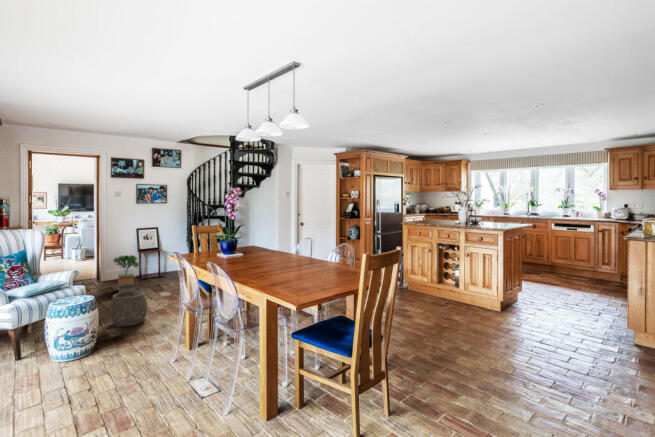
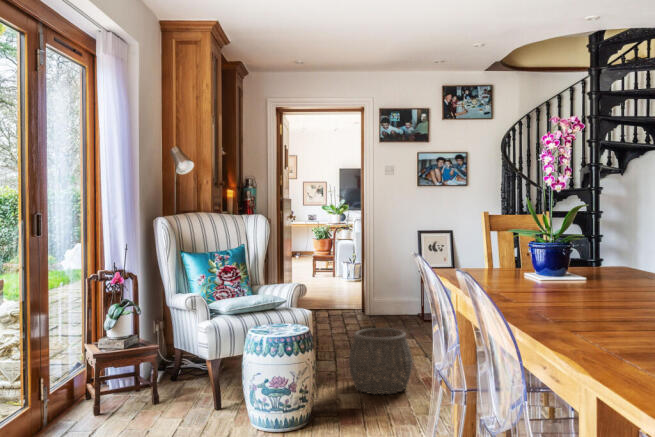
potted tree: present [113,255,140,293] -> none [374,270,417,335]

